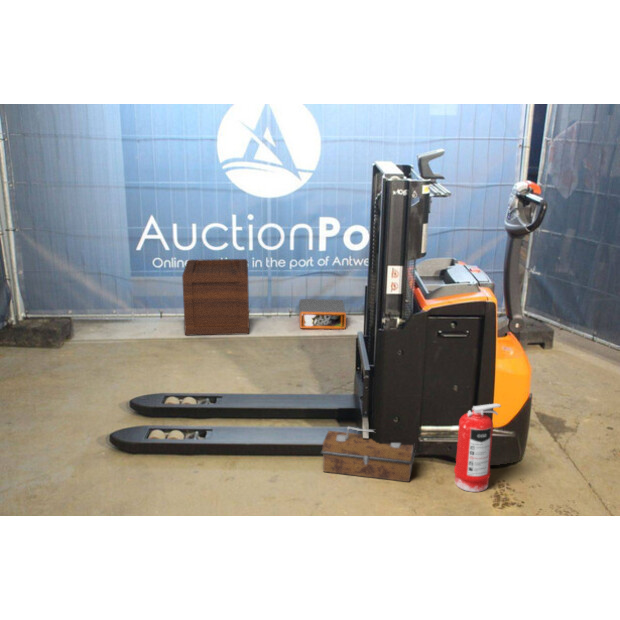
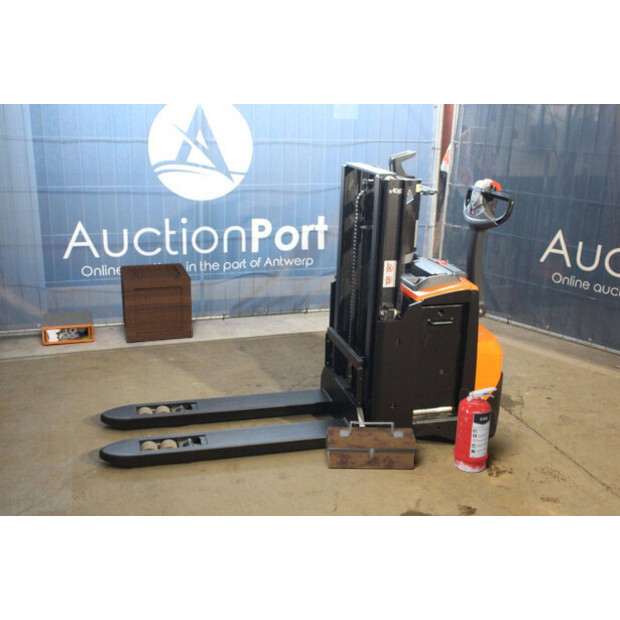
storage box: present [299,299,346,329] -> present [42,311,94,345]

